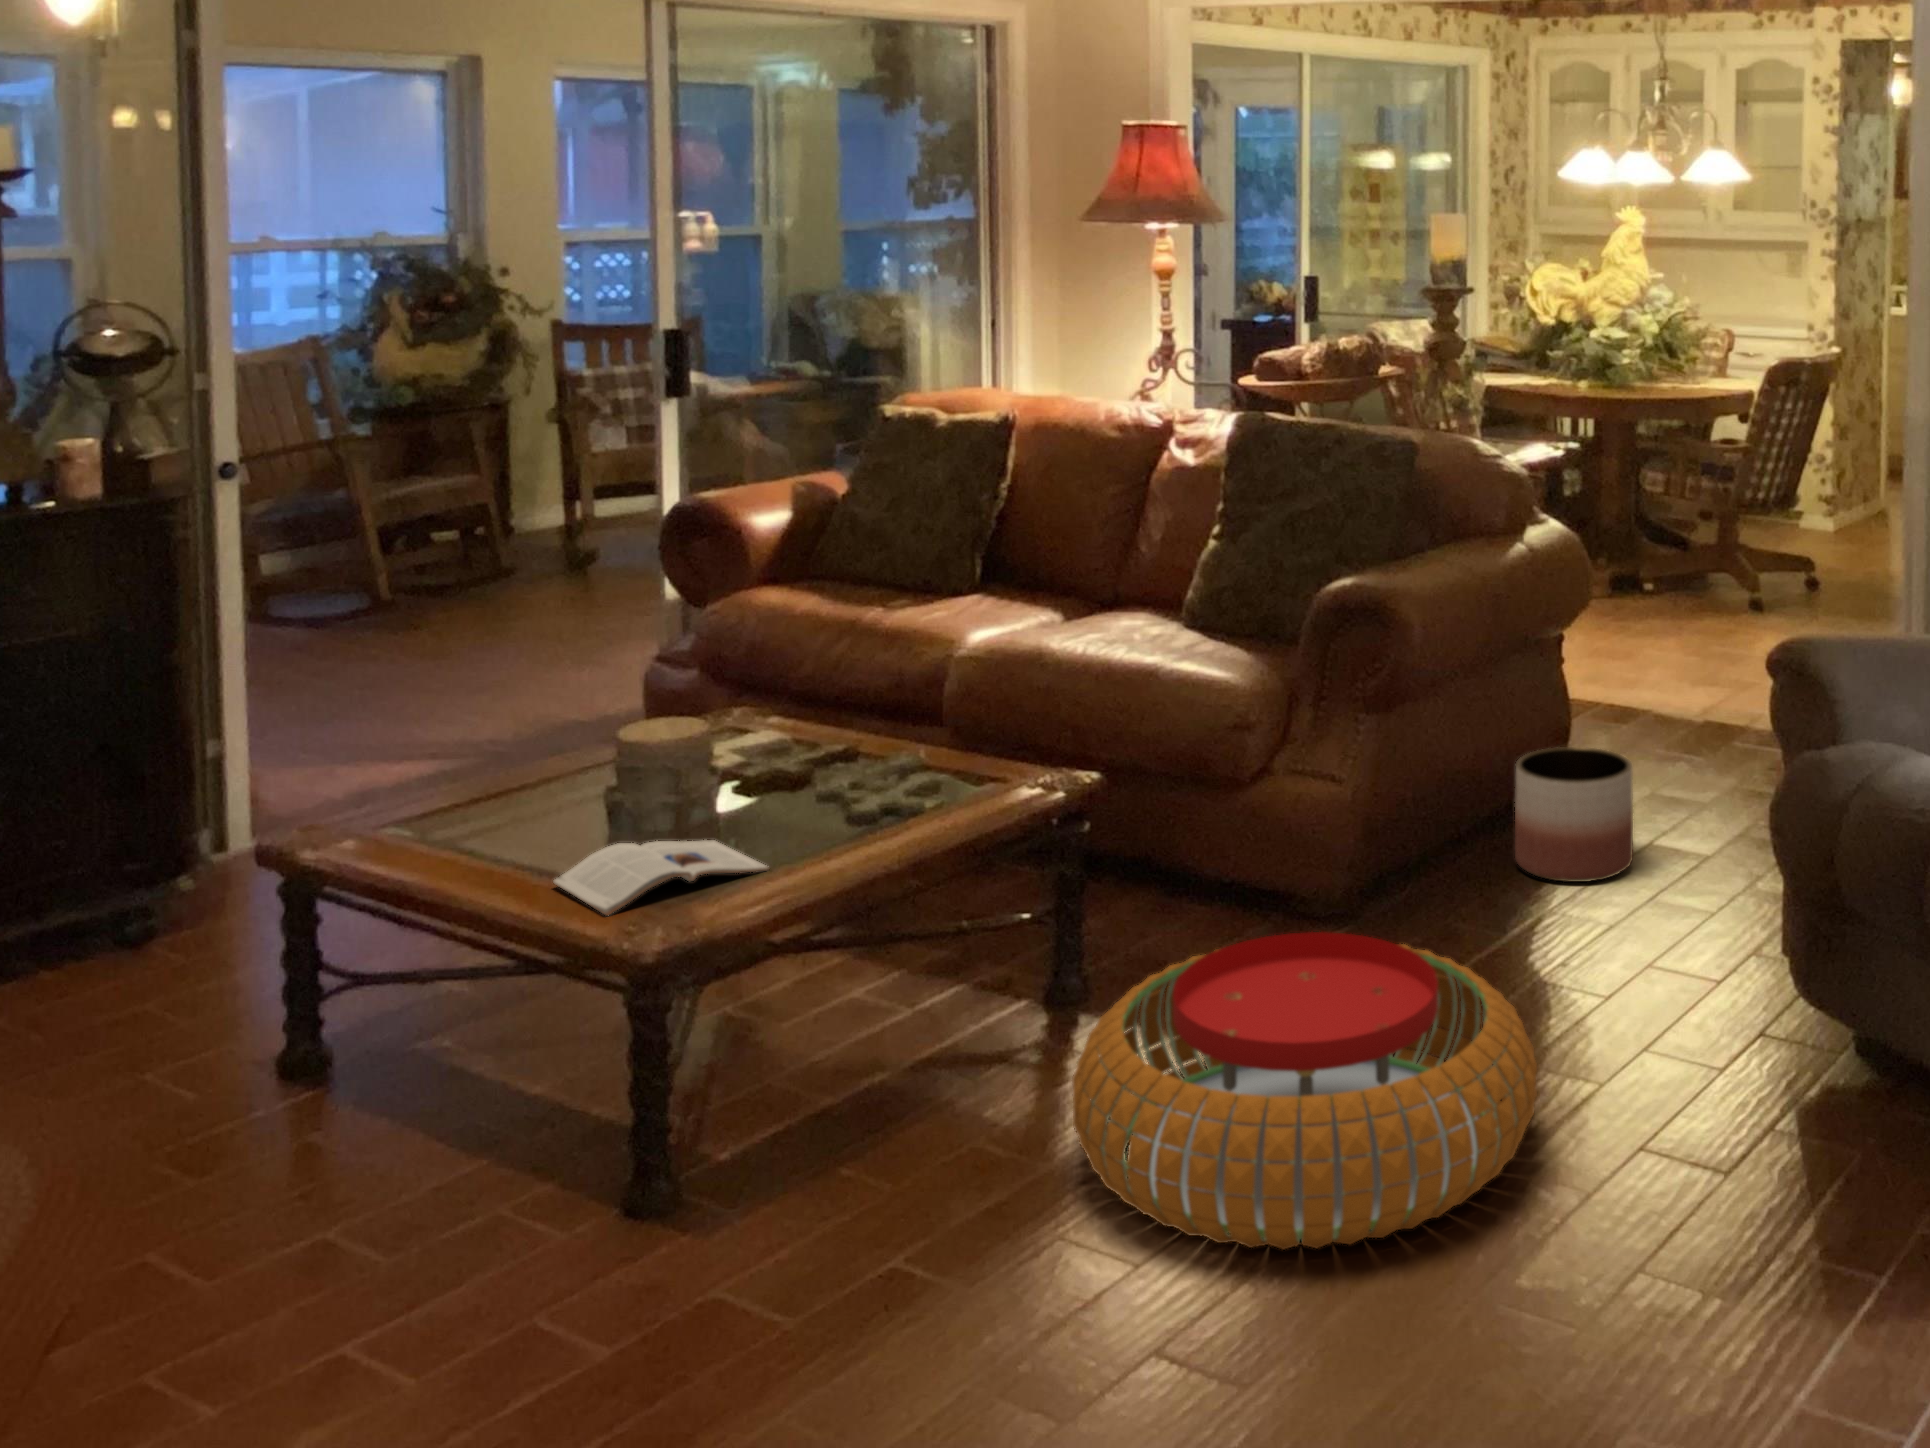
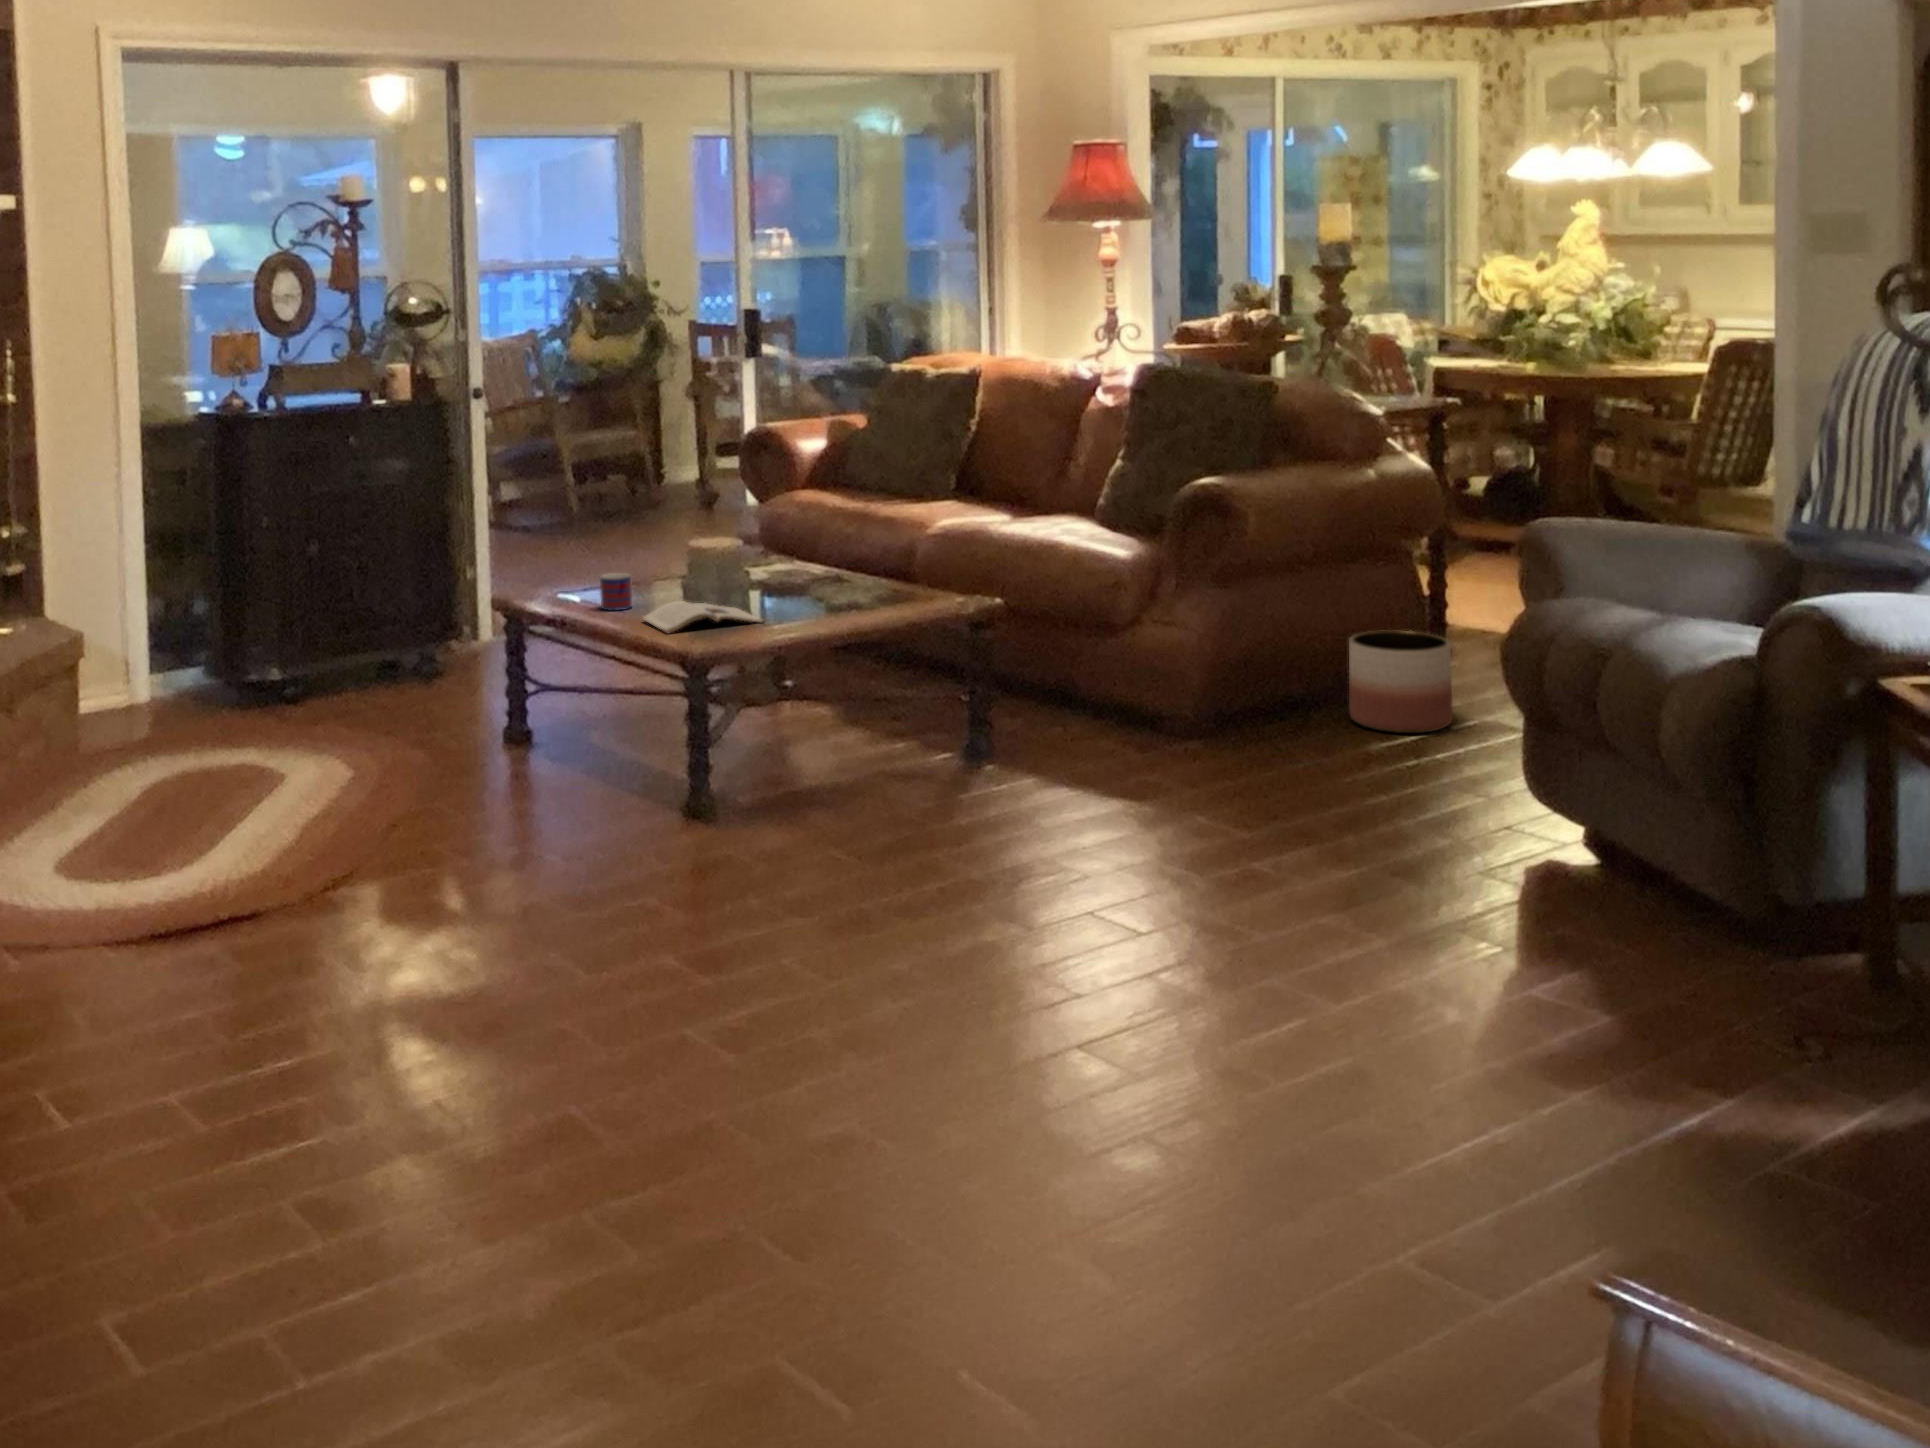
mug: none [470,795,529,863] -> present [600,573,632,611]
pouf: present [1072,932,1537,1249] -> none [944,702,1275,883]

